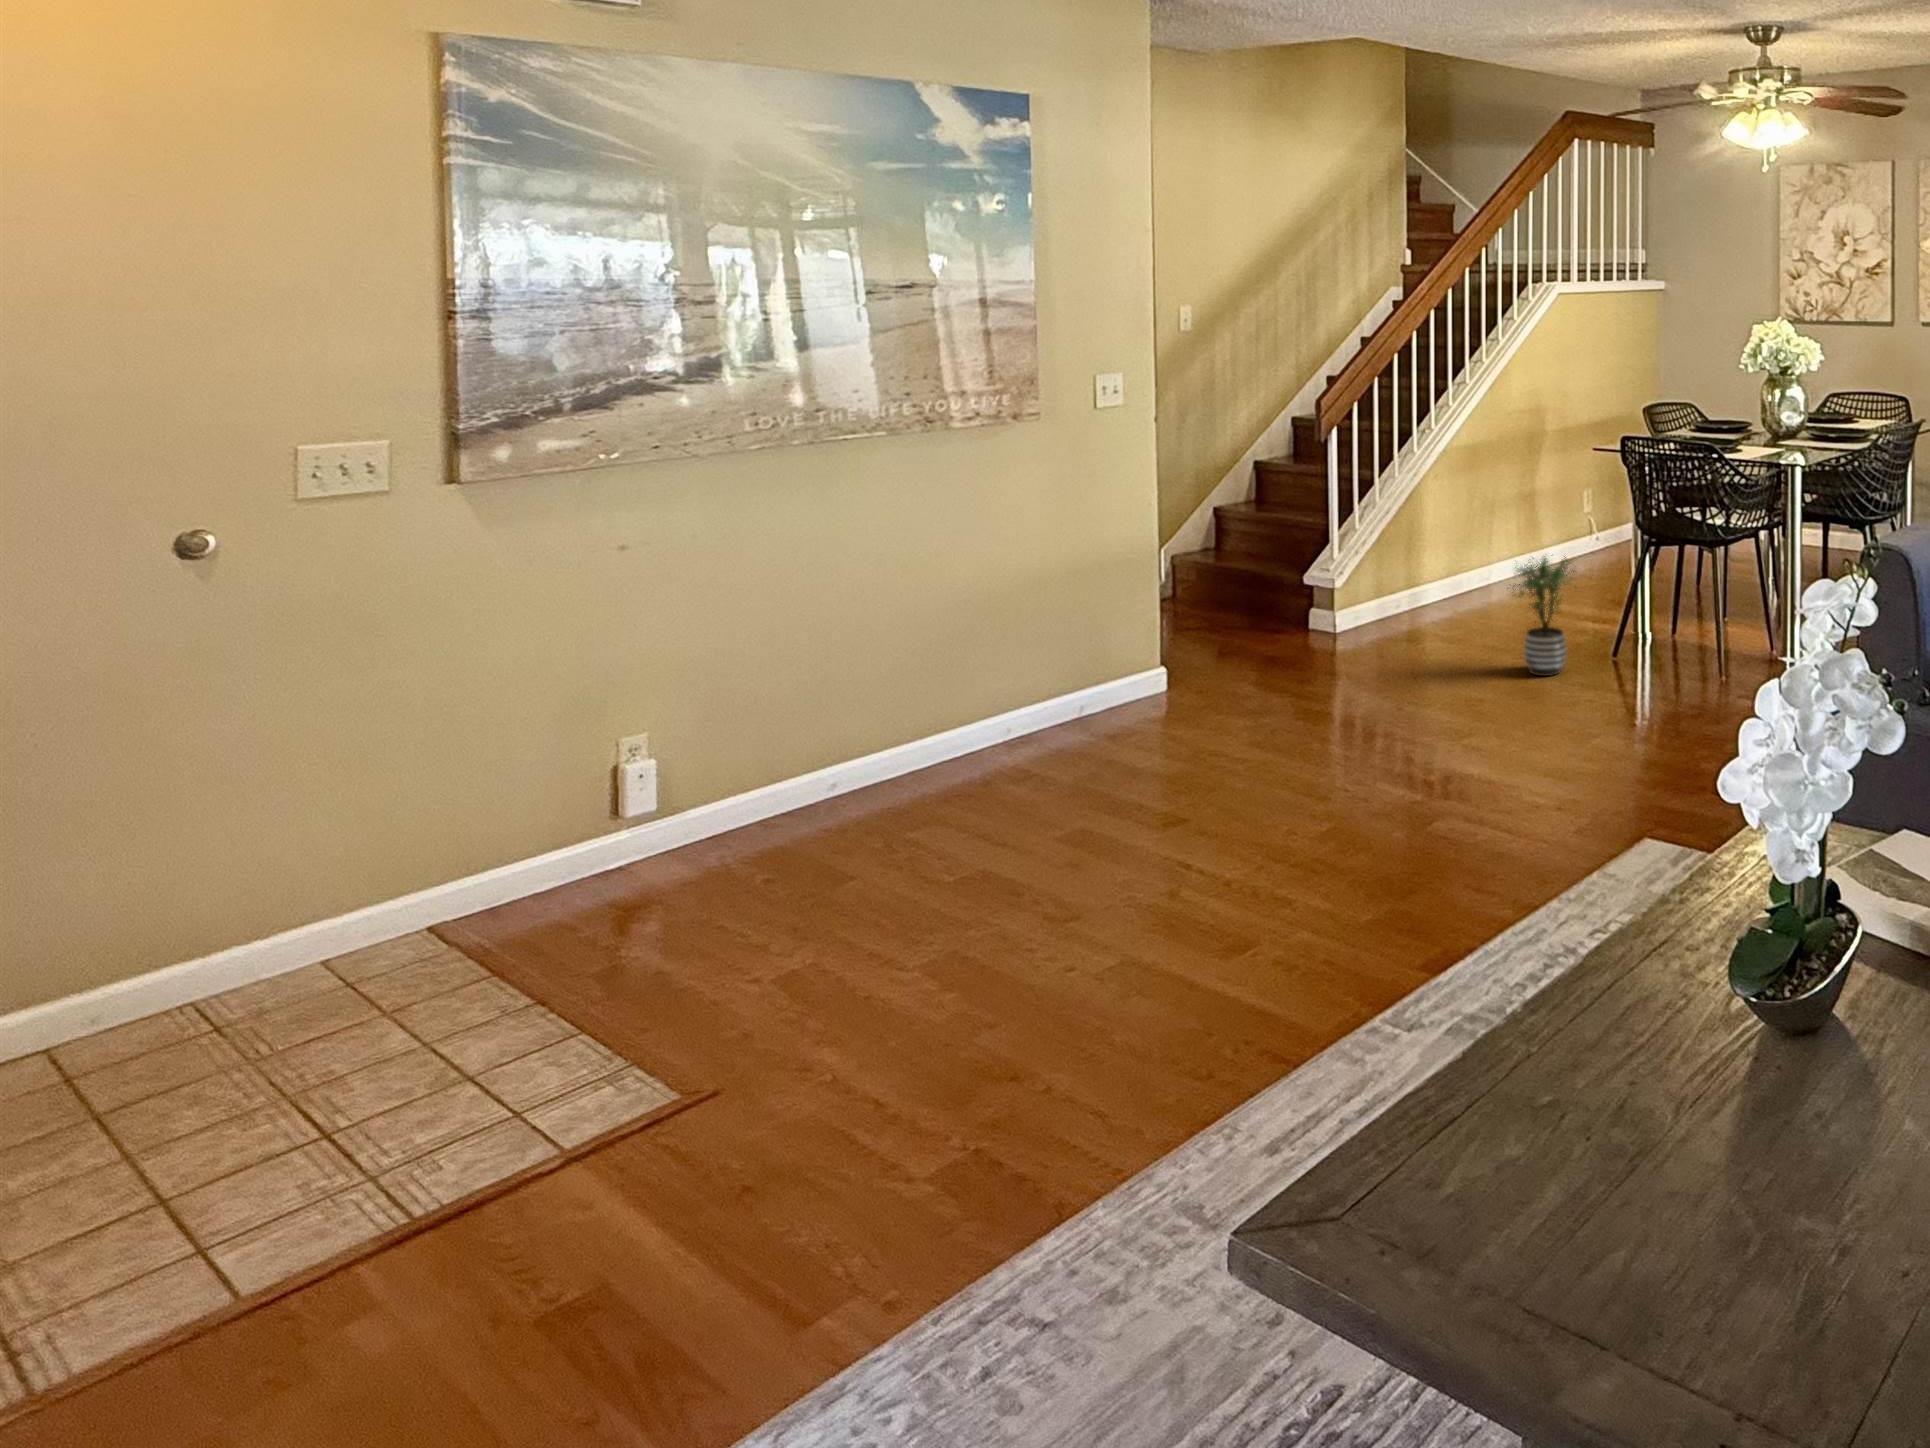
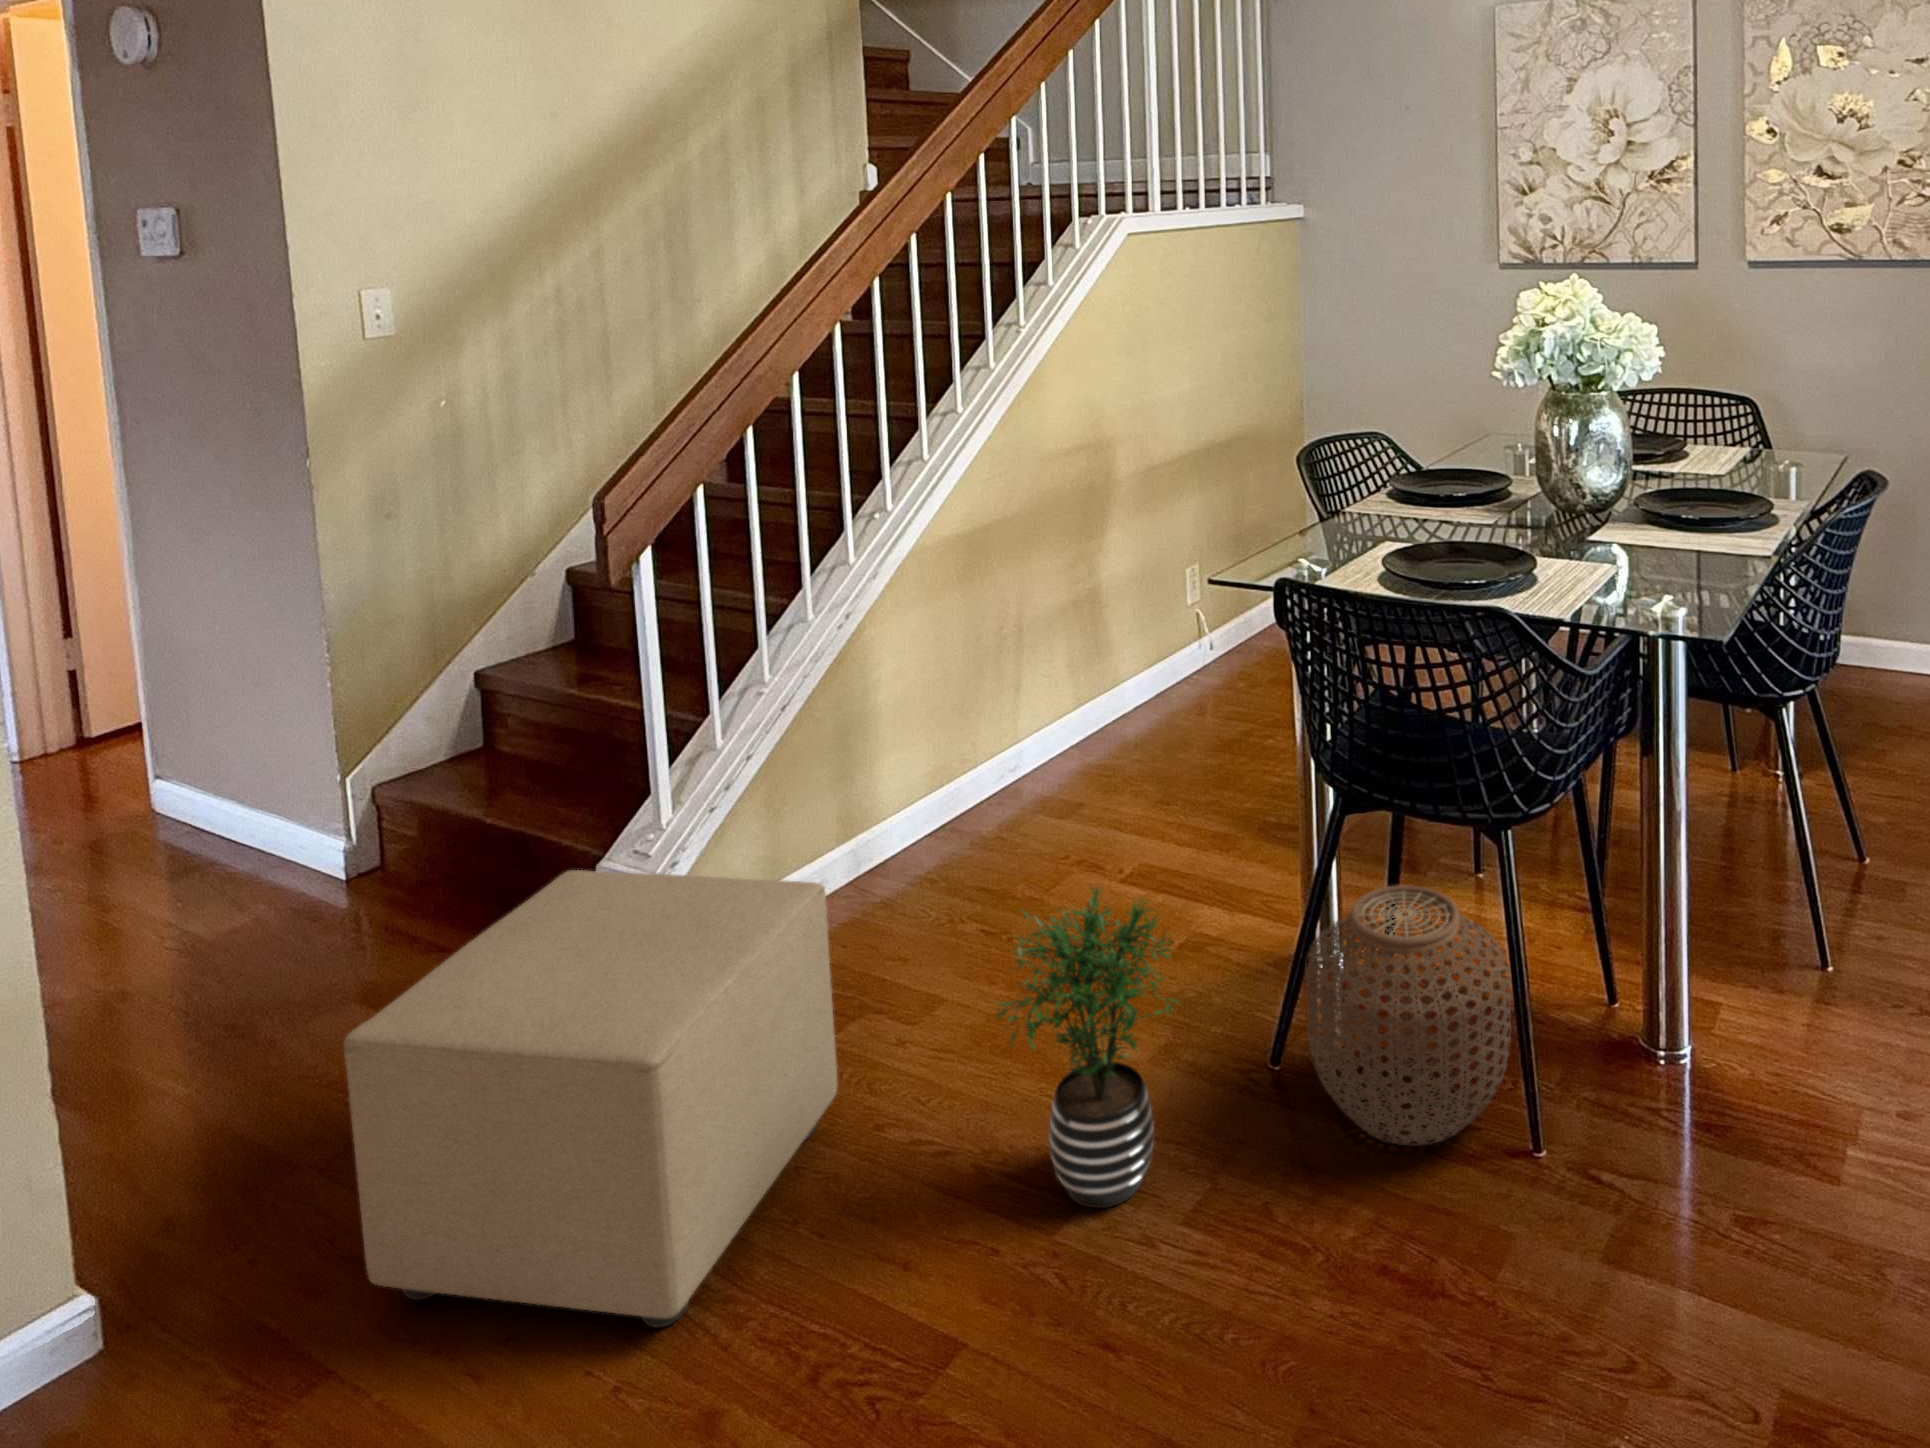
ottoman: none [1265,548,1431,689] -> present [344,870,837,1328]
woven basket: none [1632,570,1719,669] -> present [1306,885,1511,1145]

